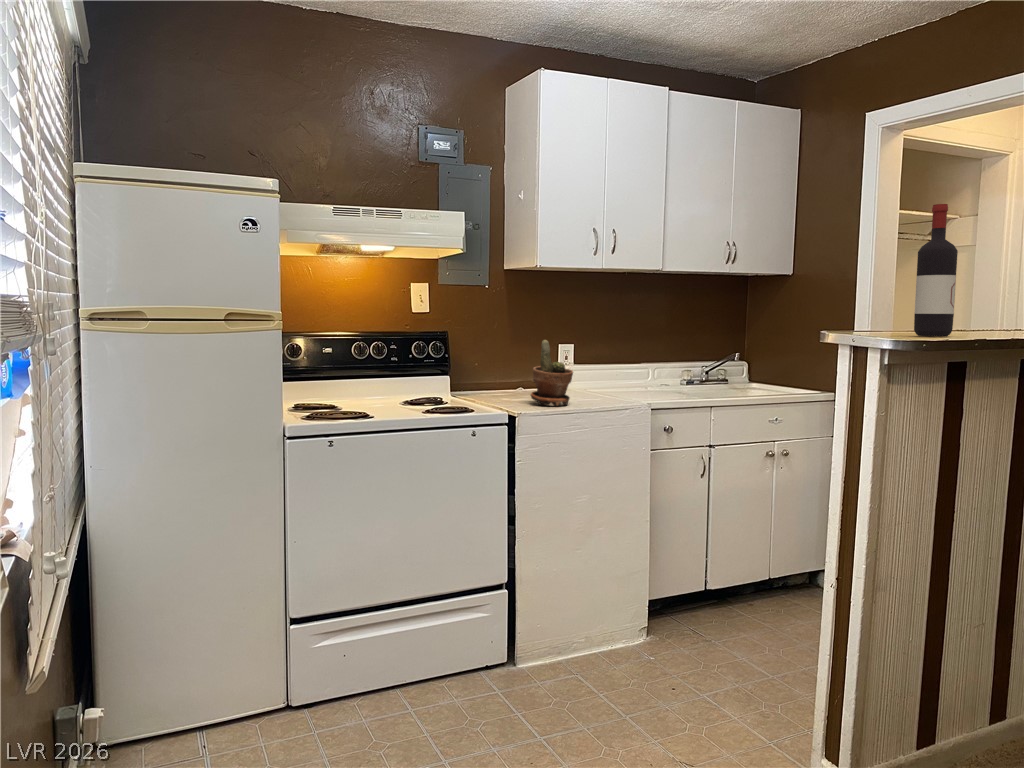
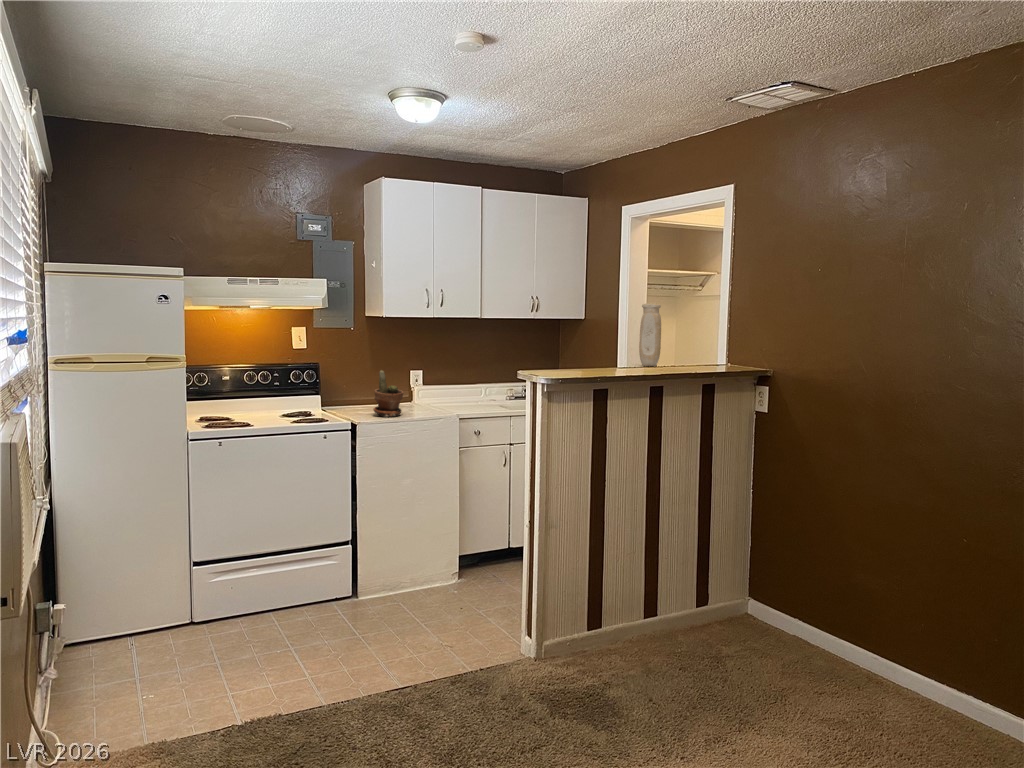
wine bottle: present [914,204,958,336] -> none [558,299,578,376]
vase: none [960,233,1002,330] -> present [639,303,661,366]

